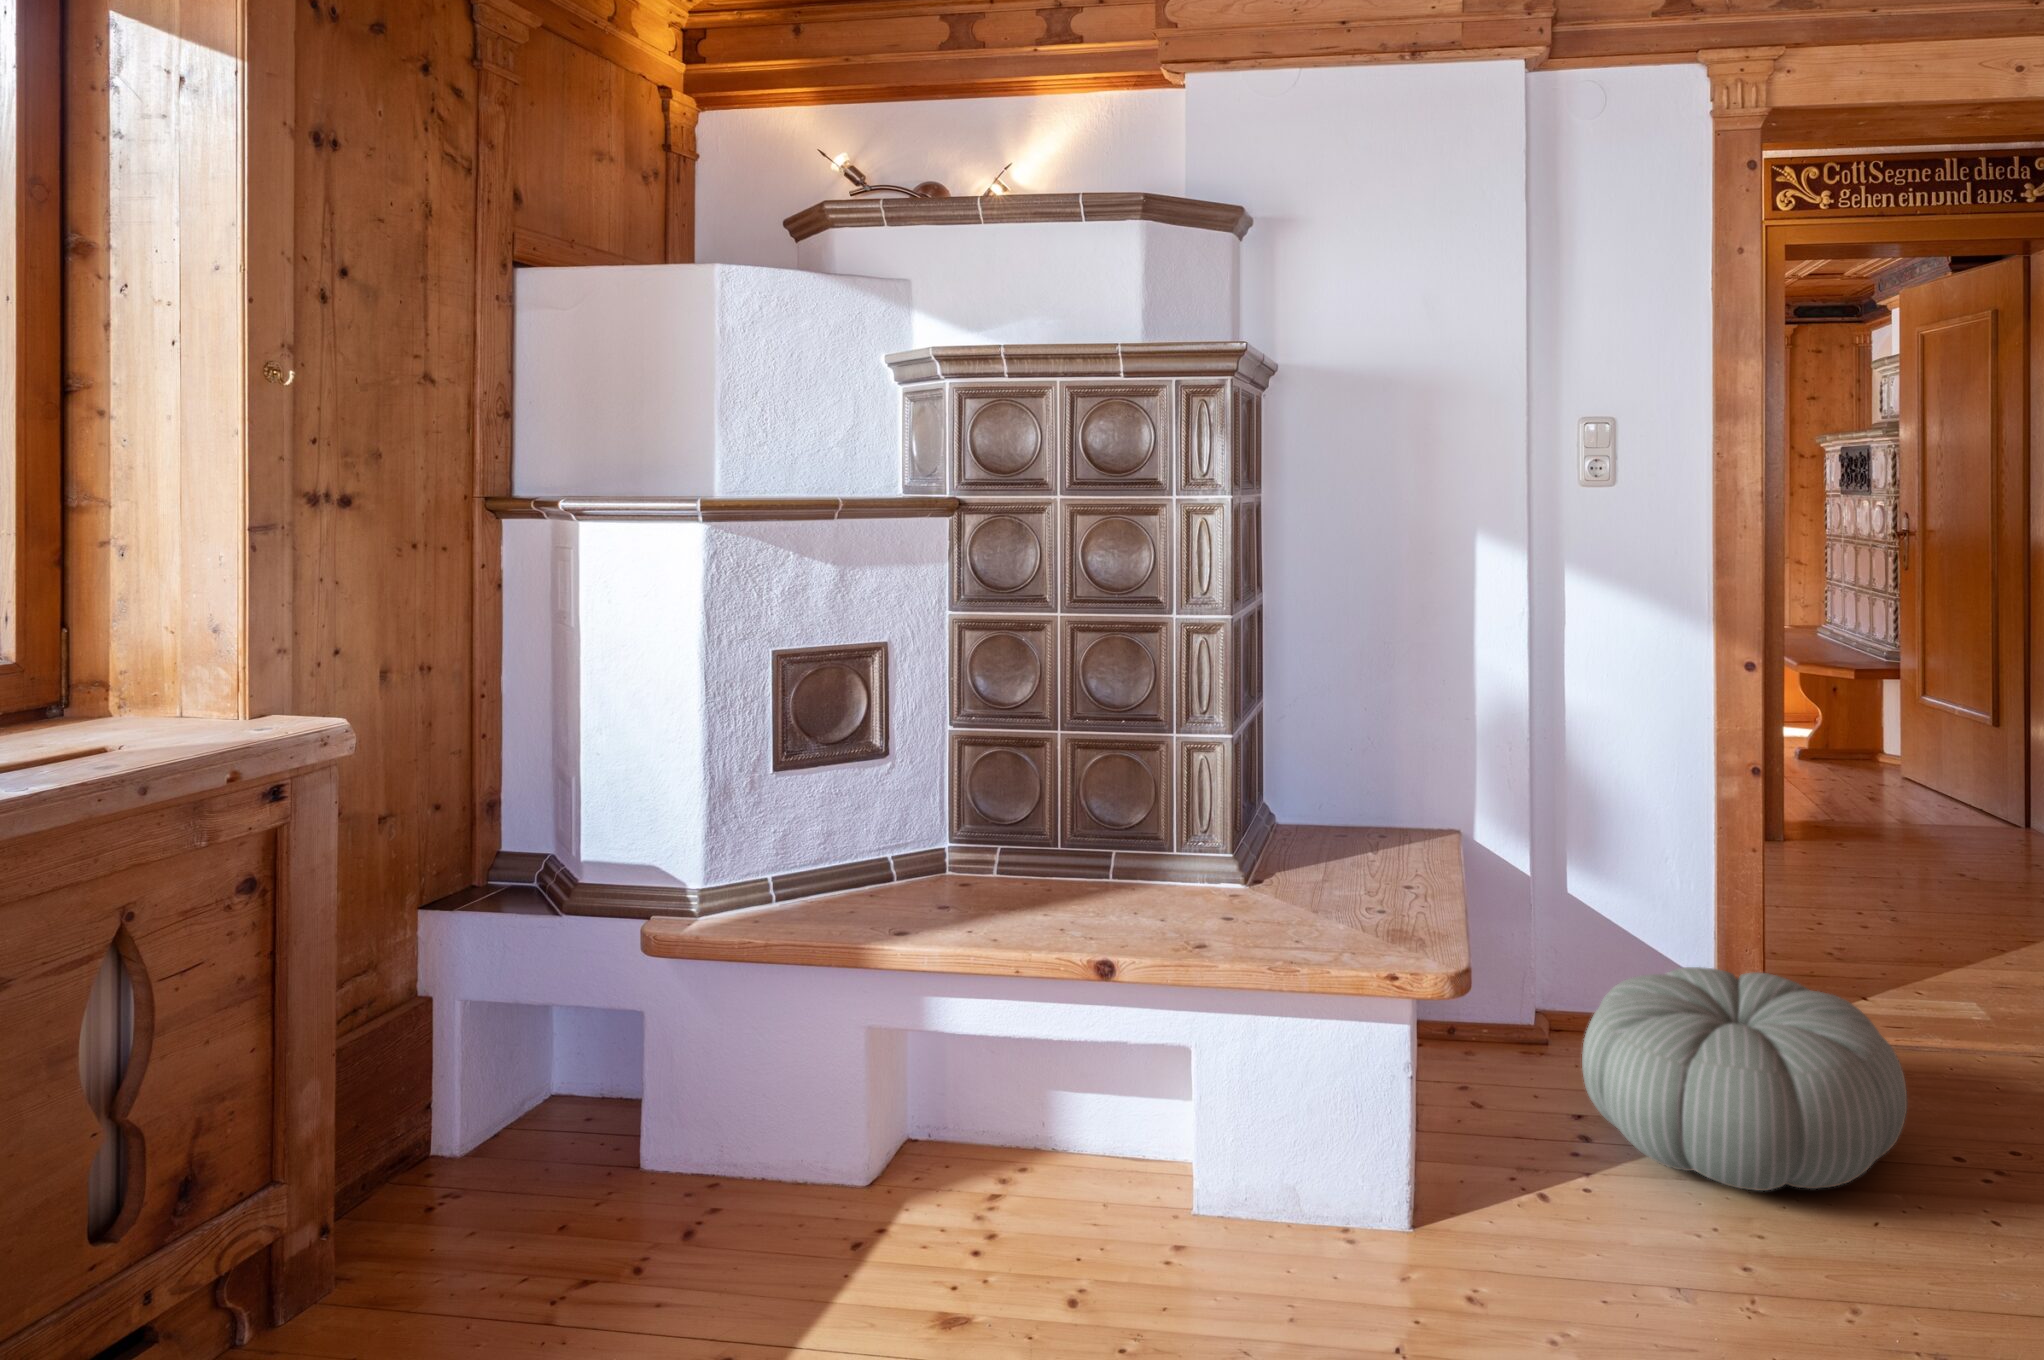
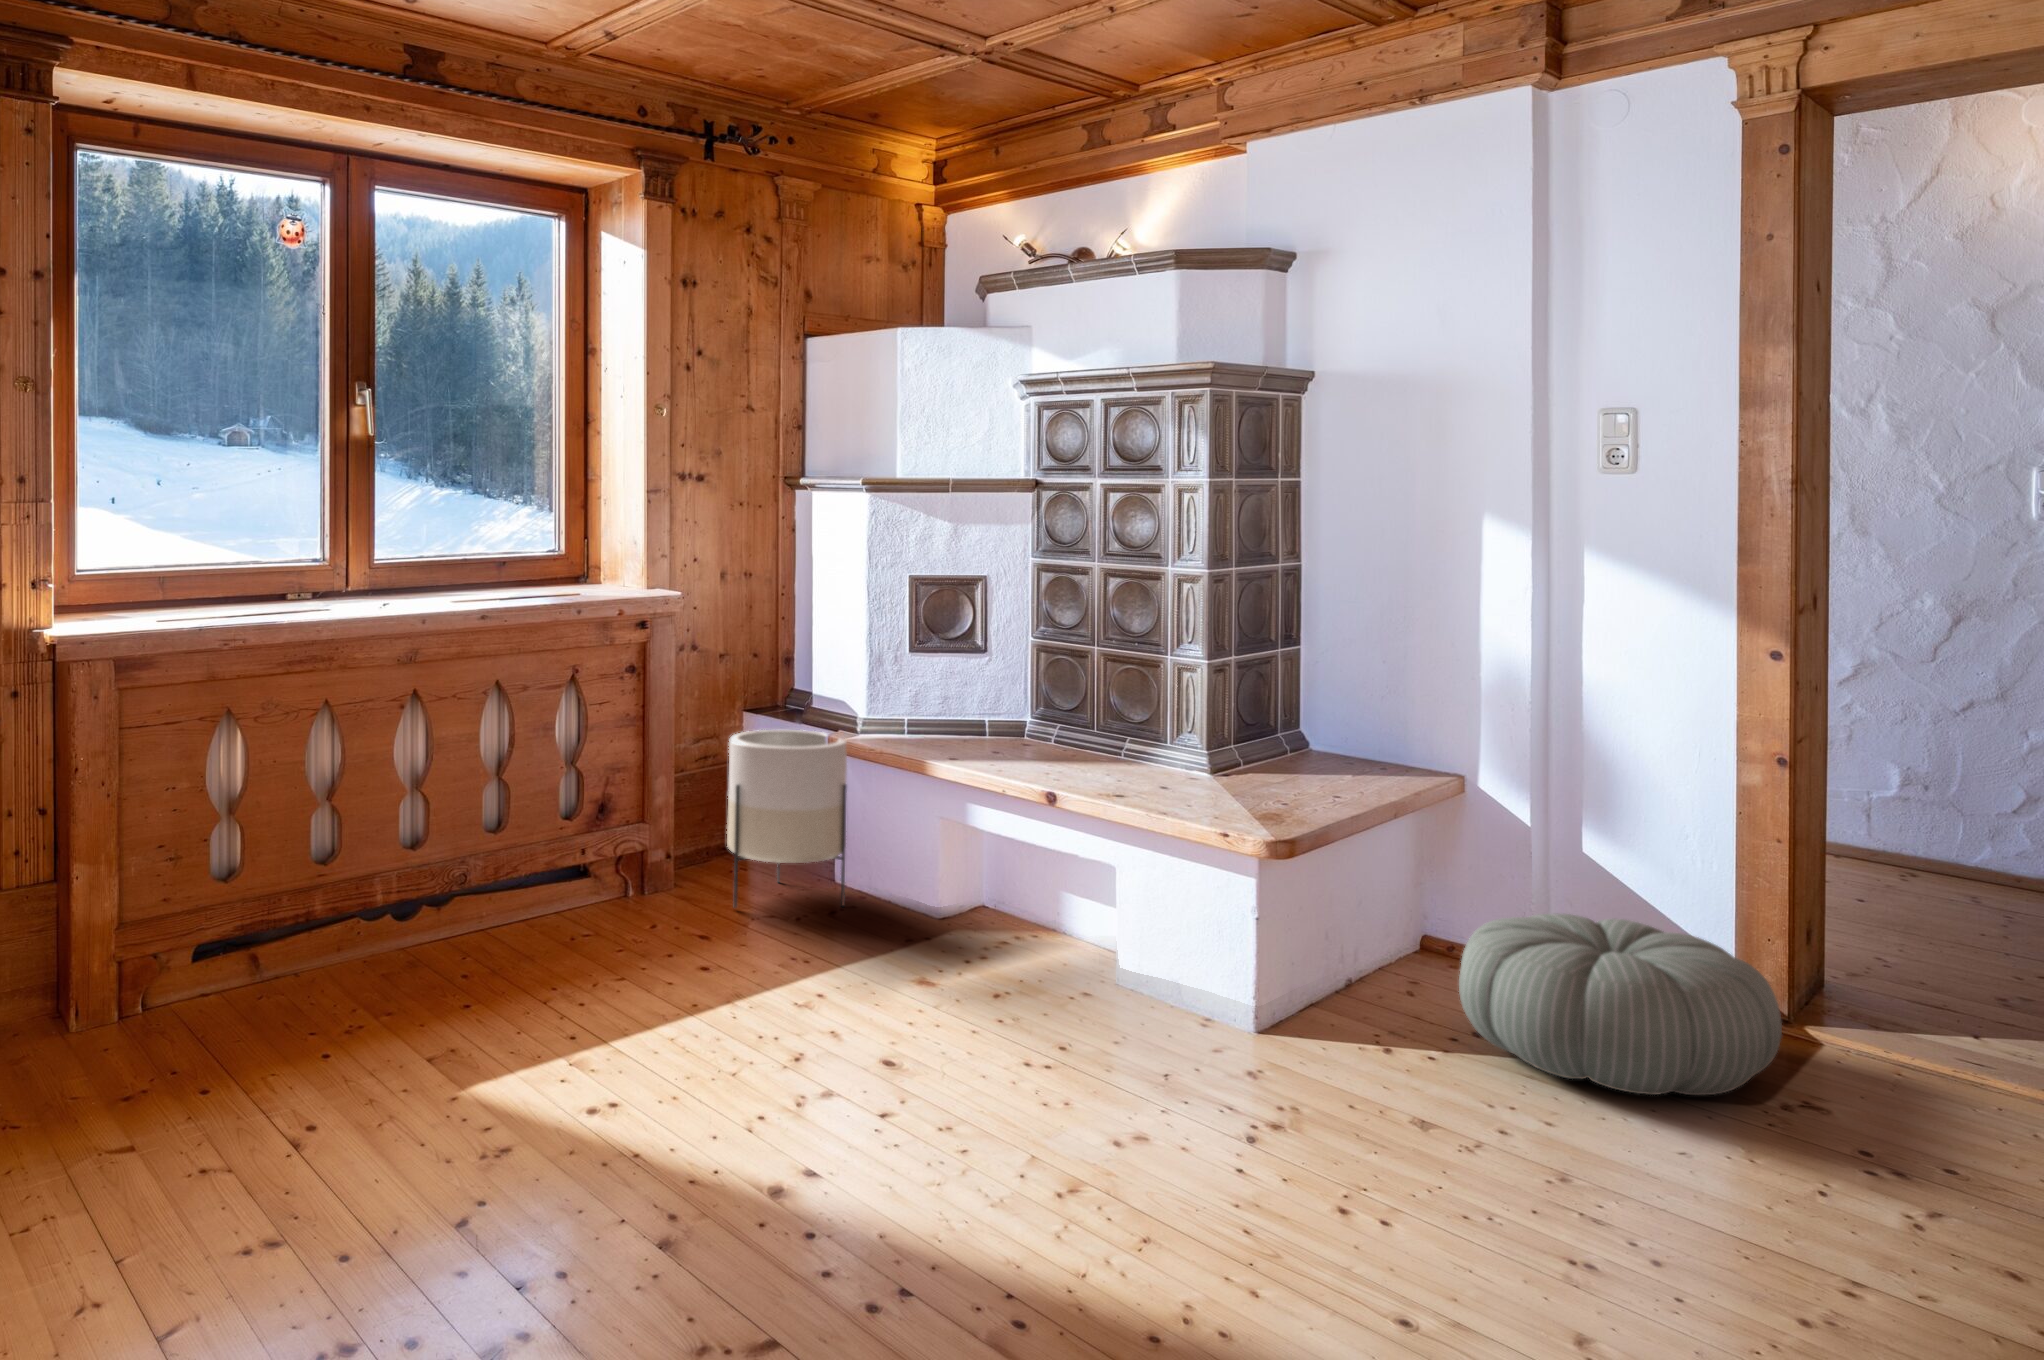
planter: none [461,923,702,1298] -> present [727,730,847,907]

